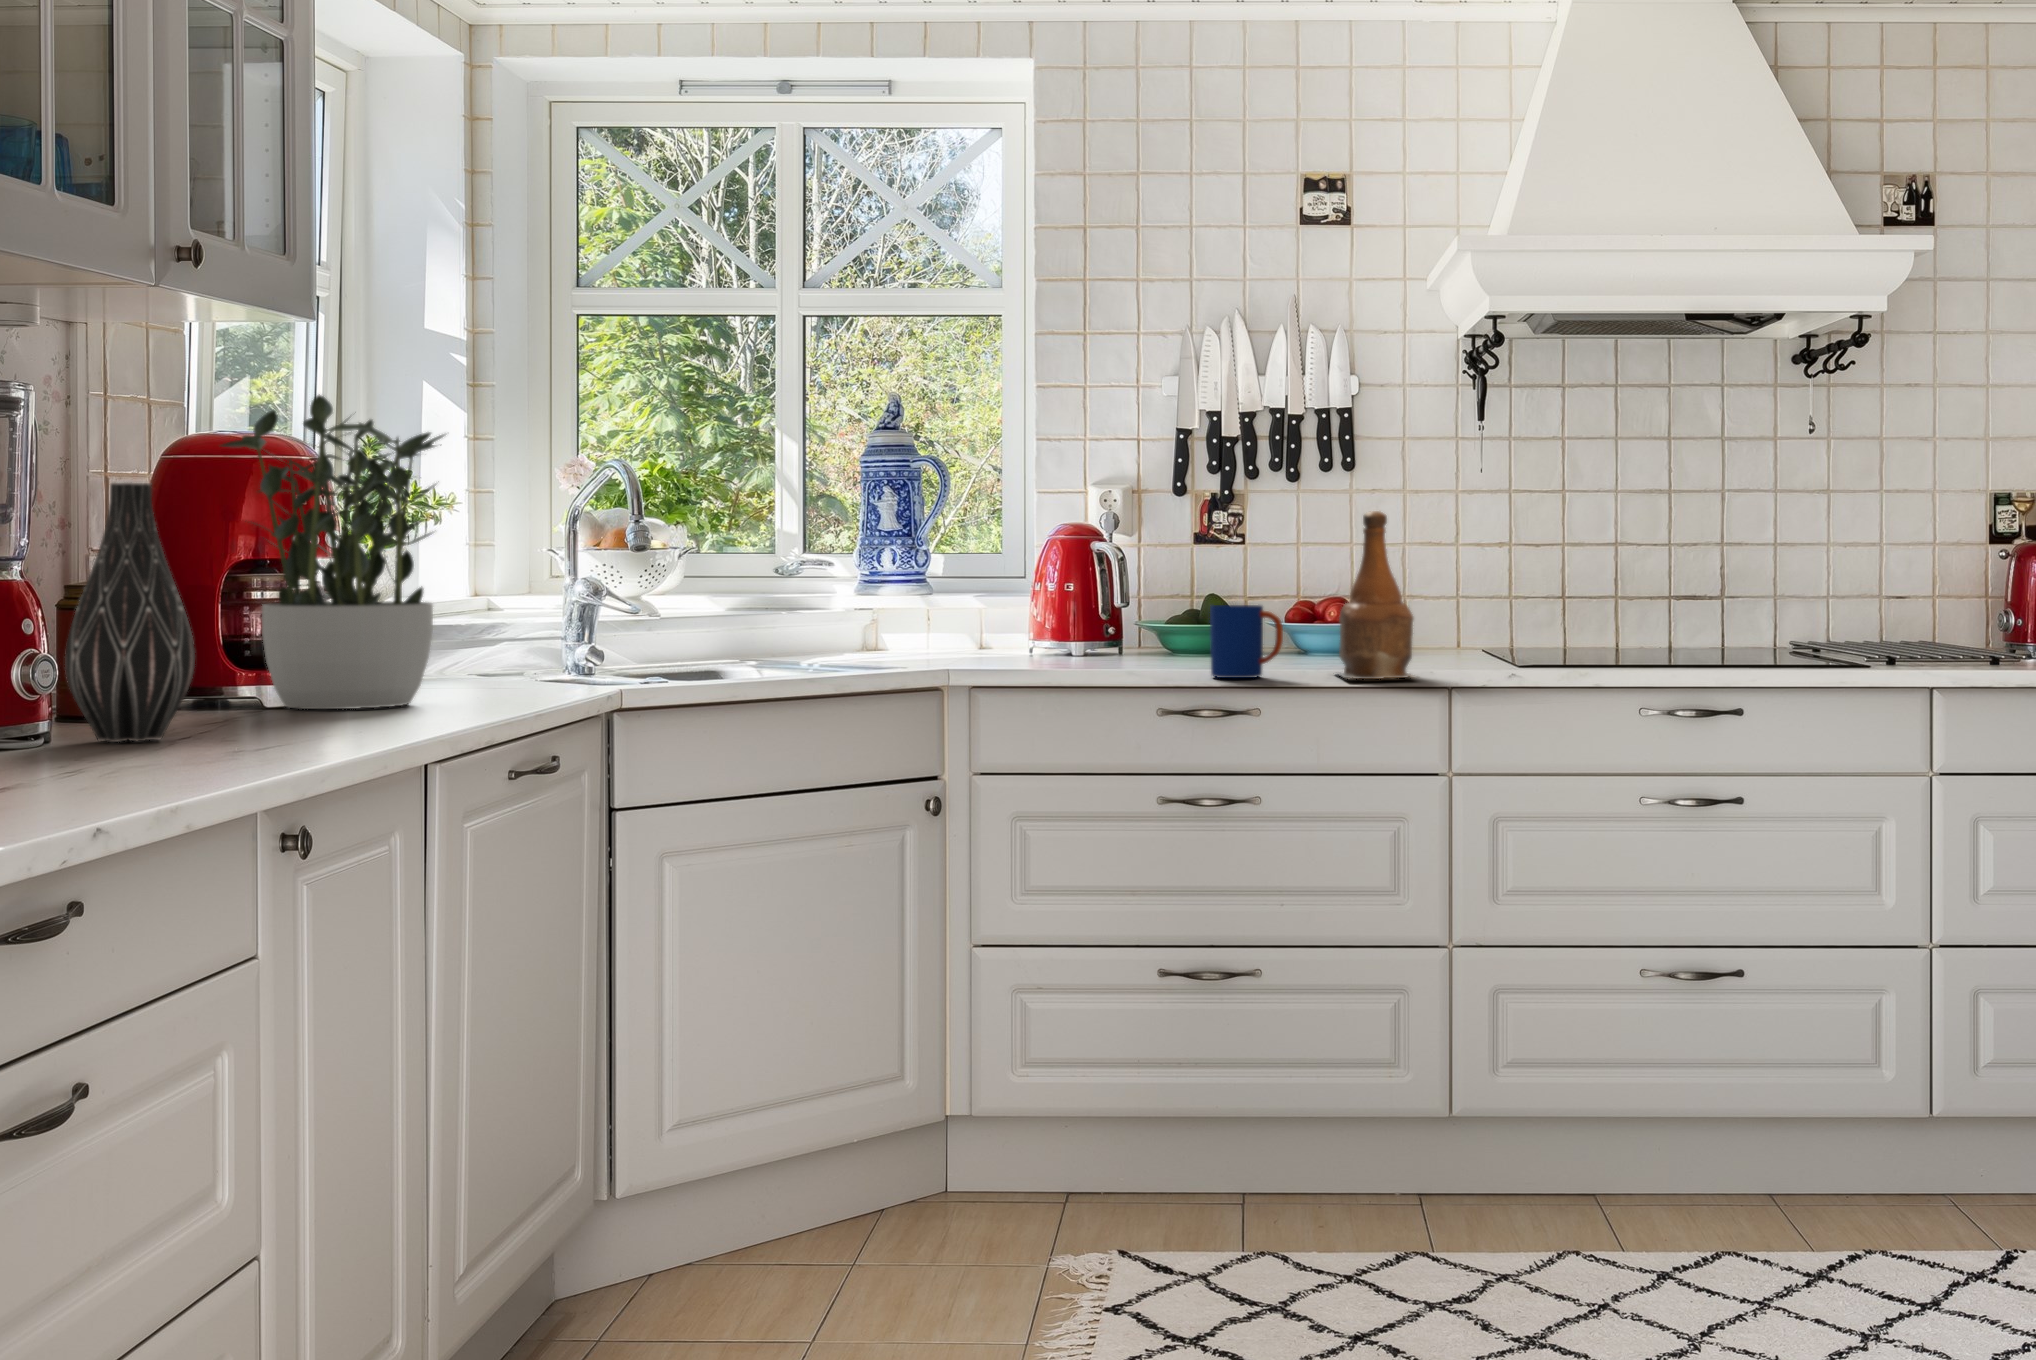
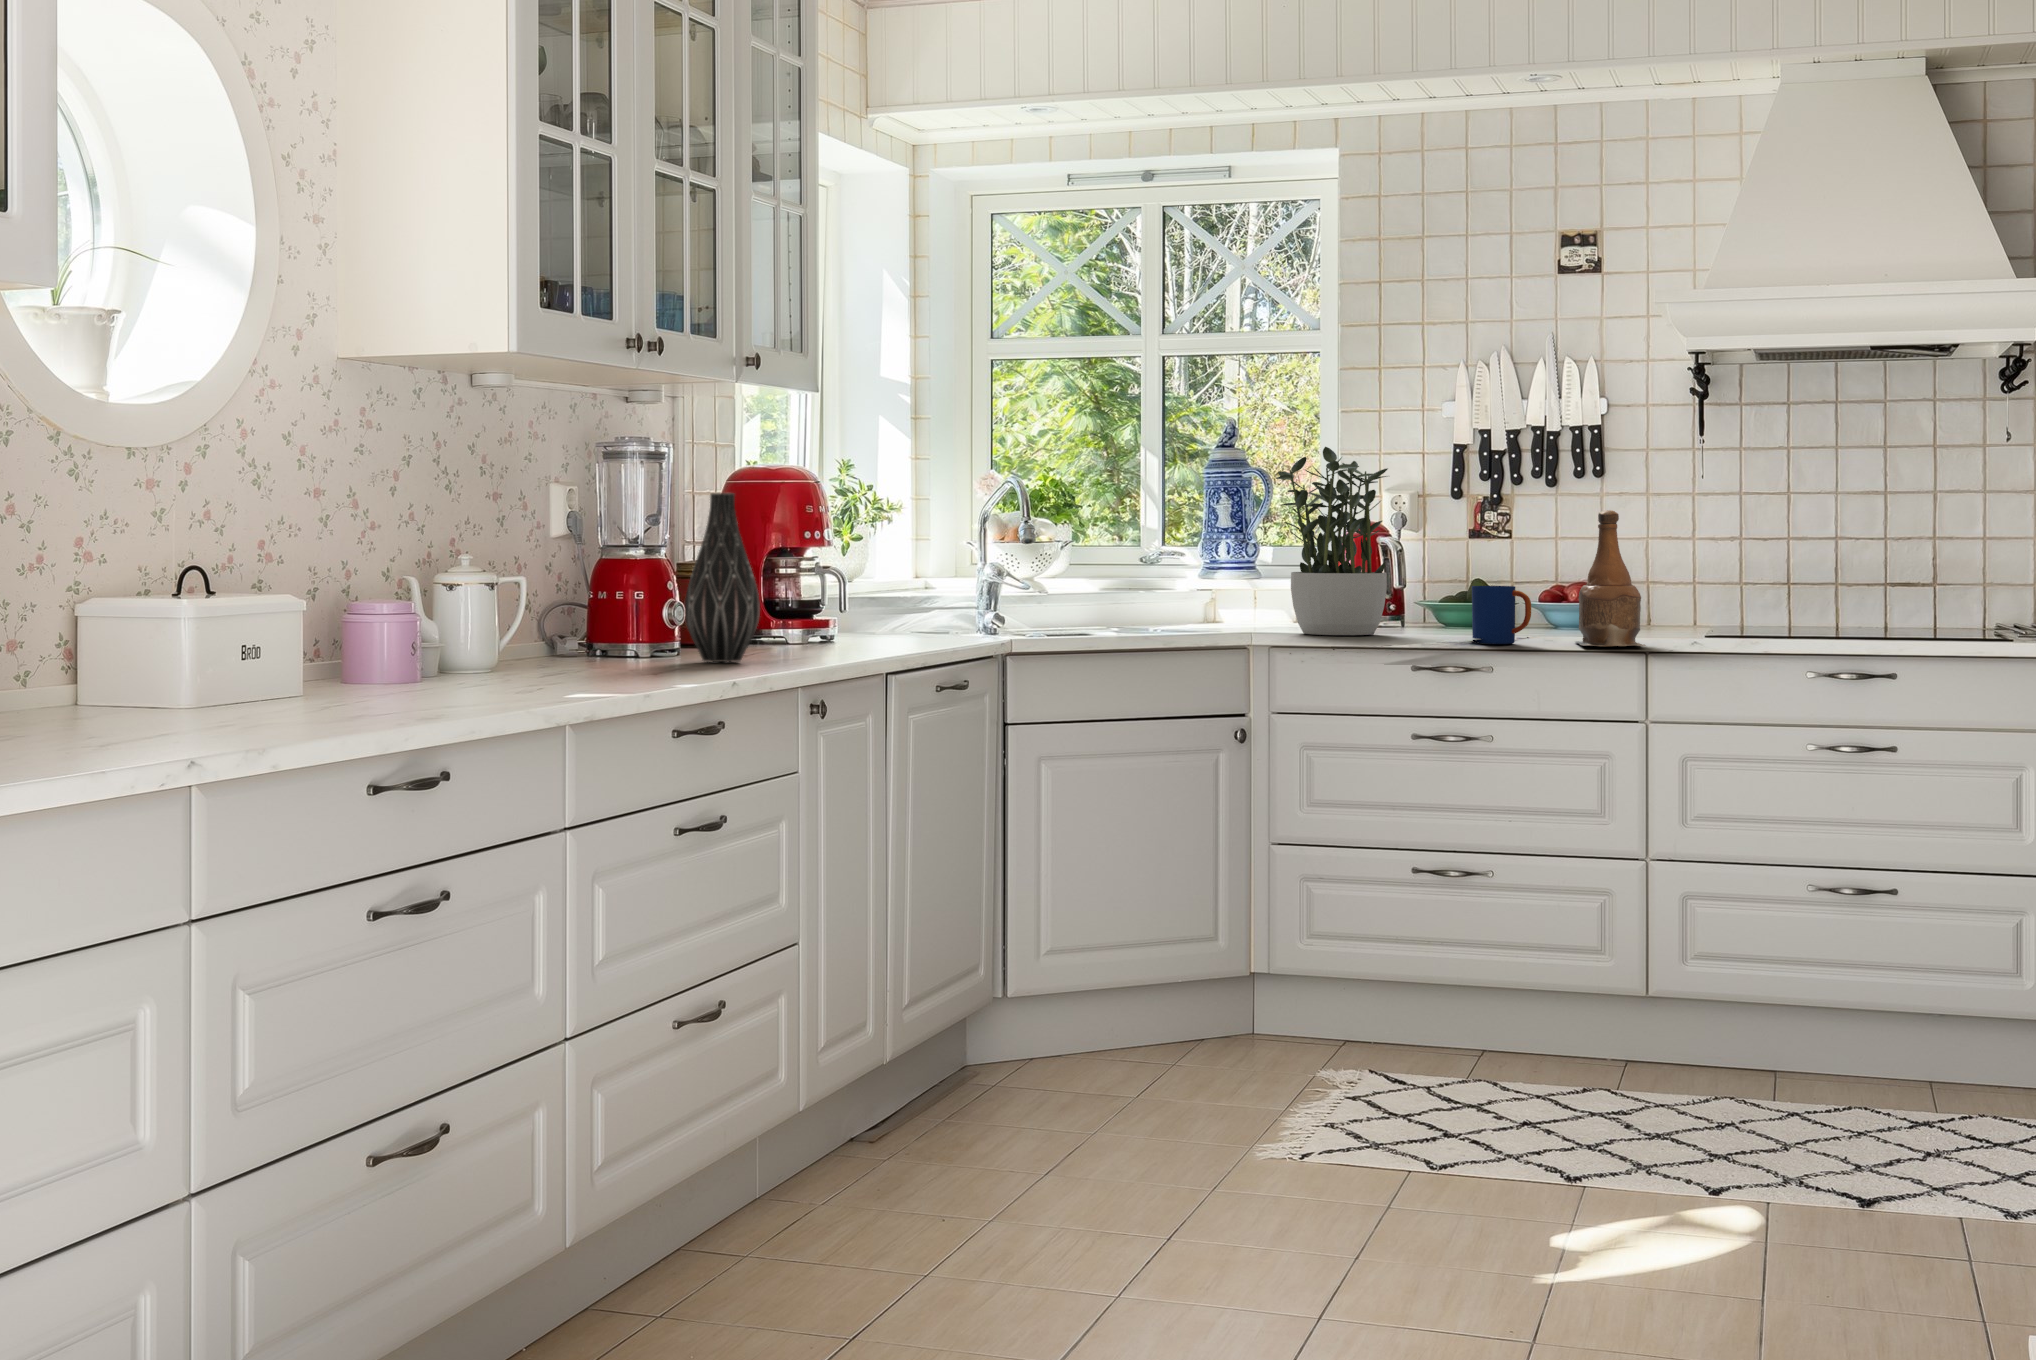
potted plant: present [221,394,445,709] -> present [1276,447,1388,635]

